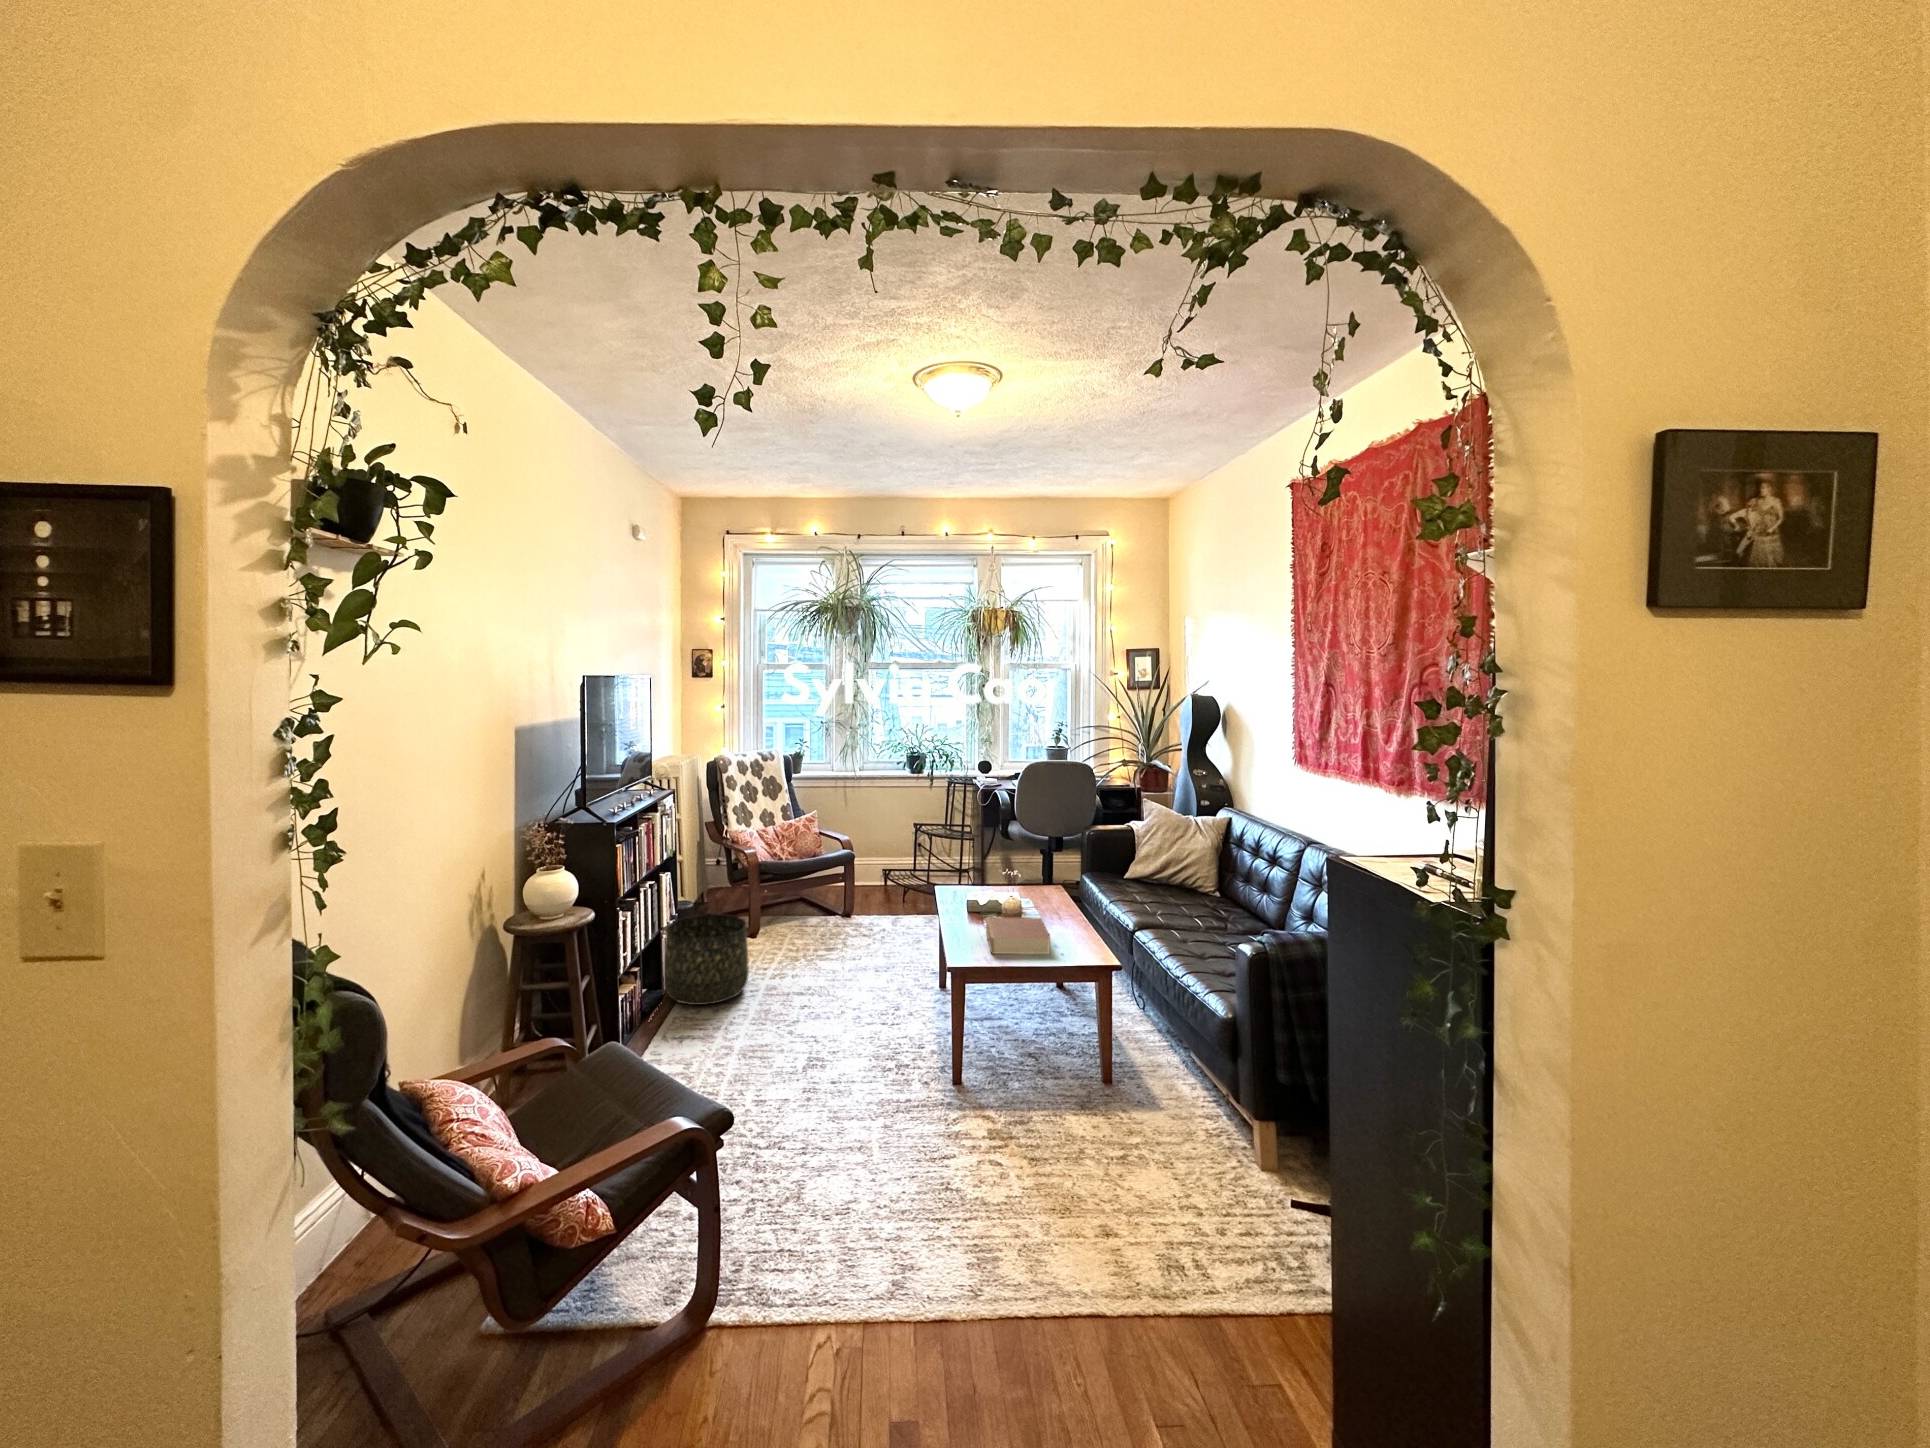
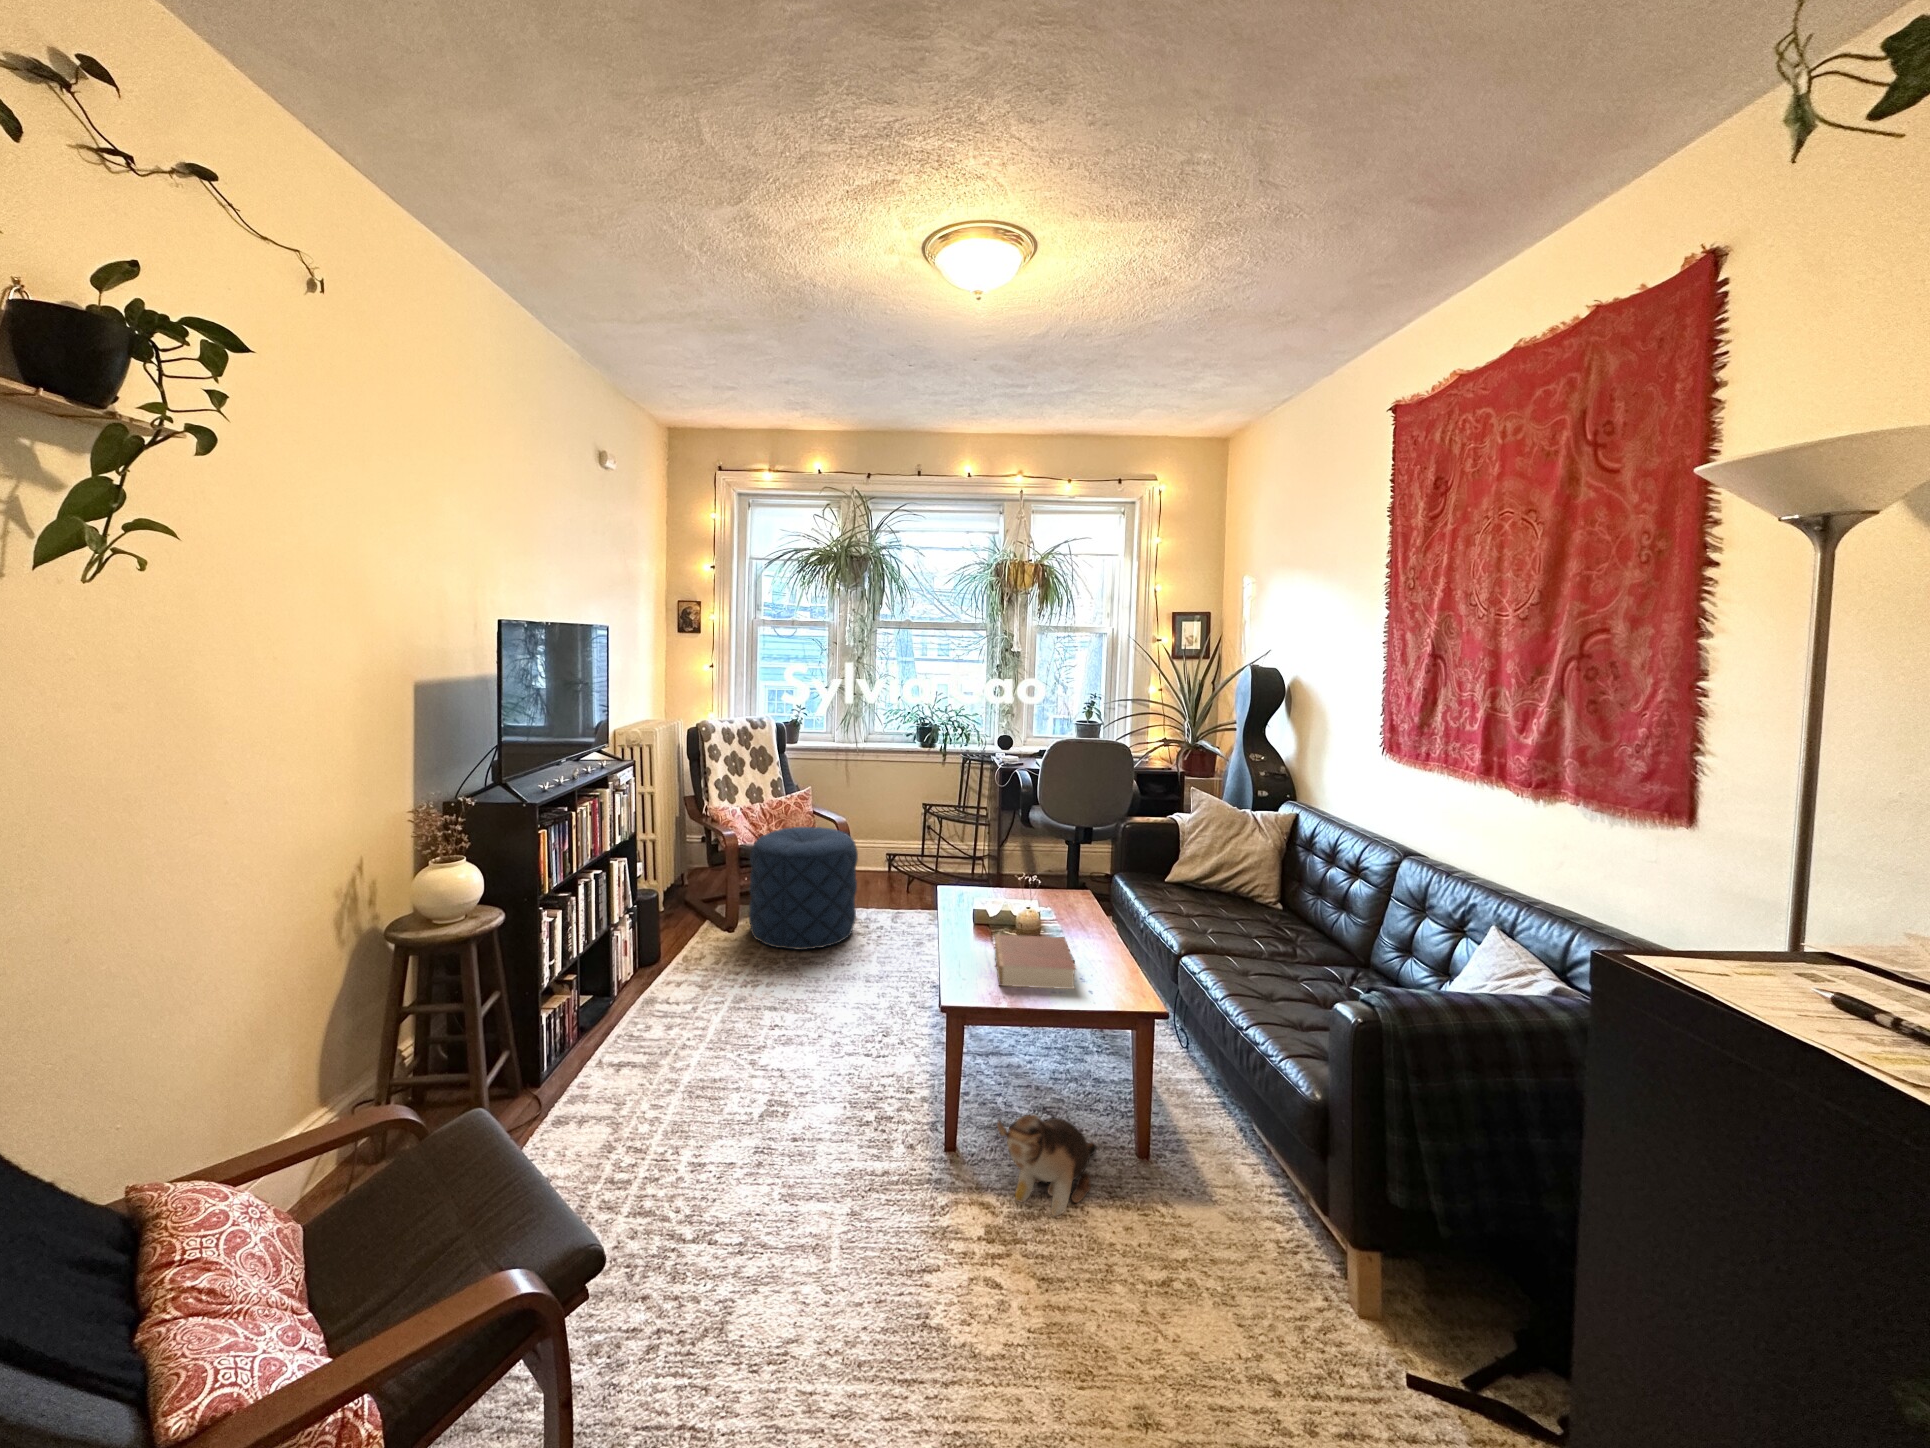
pouf: none [770,844,863,949] -> present [749,827,858,950]
basket: present [664,914,749,1005] -> none [609,910,711,1021]
plush toy: none [995,1043,1071,1121] -> present [997,1115,1097,1216]

